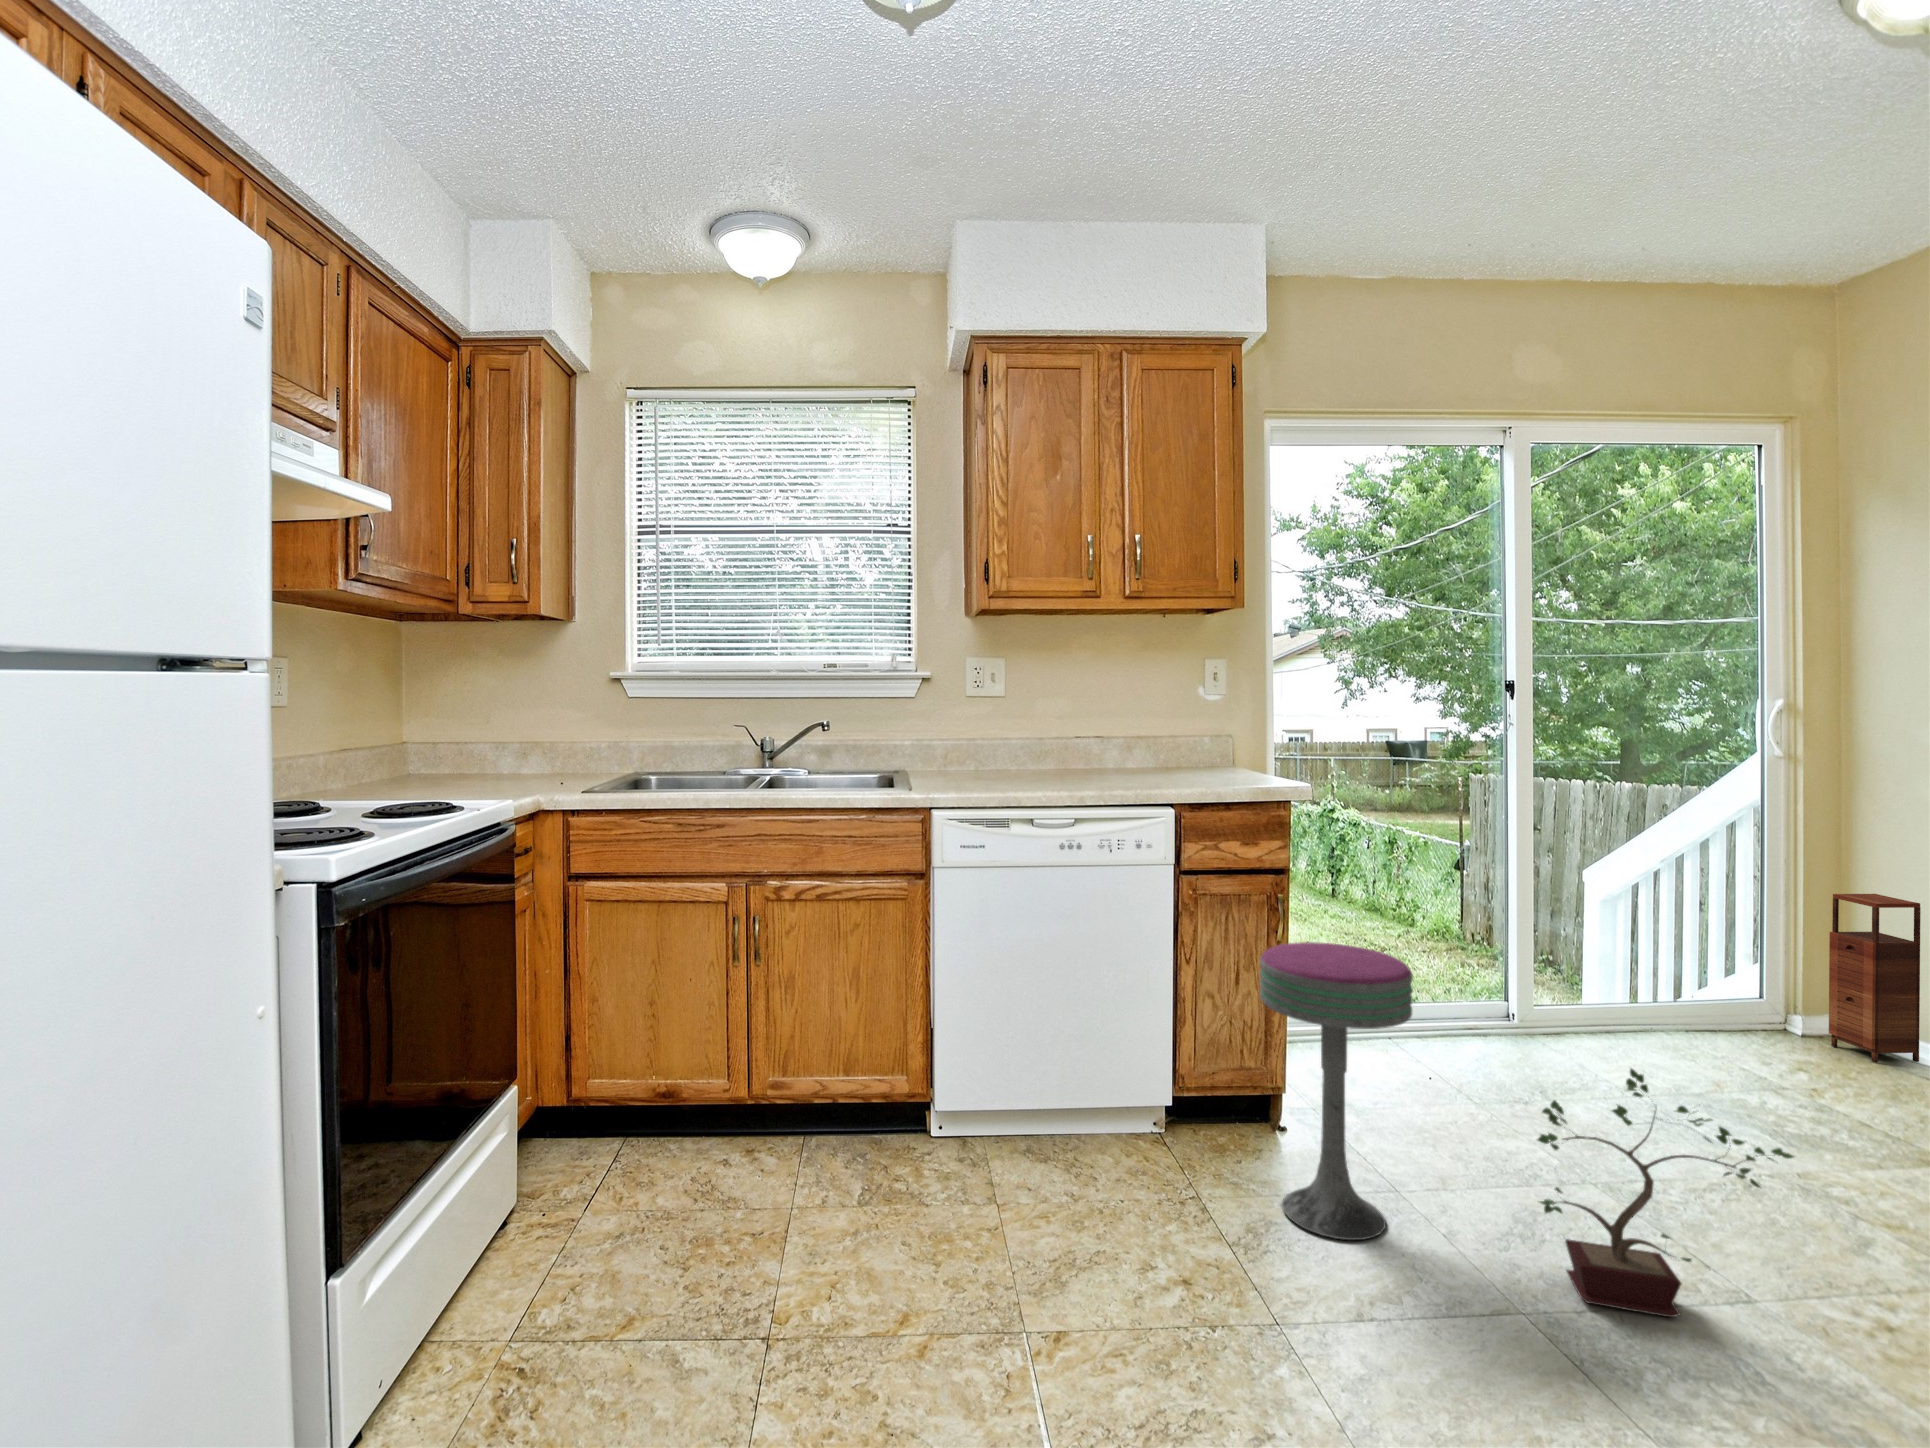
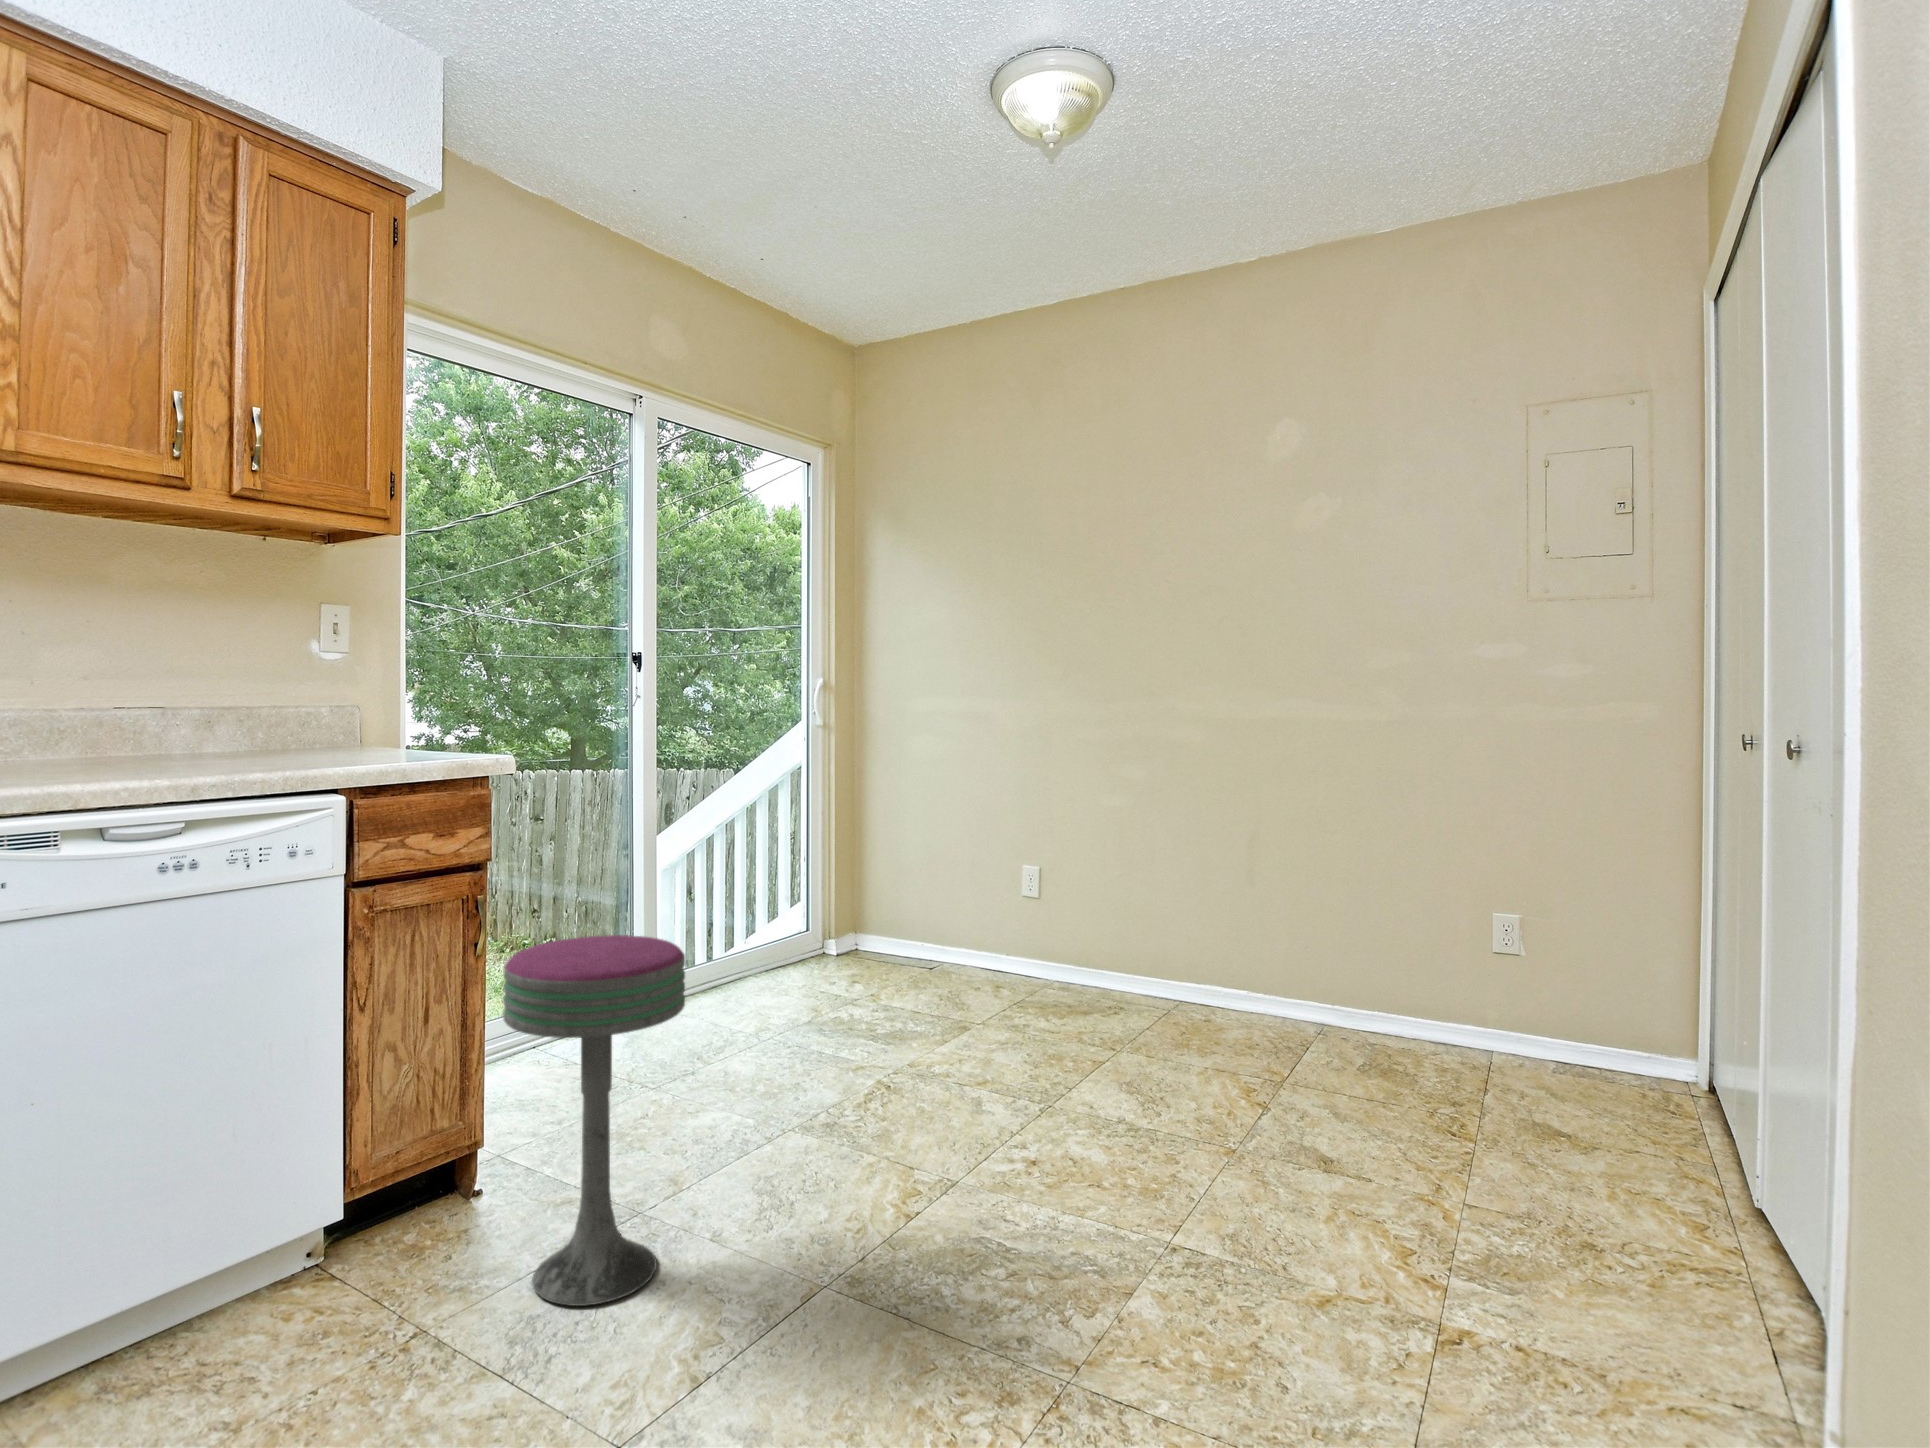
storage cabinet: present [1829,894,1921,1062] -> none [857,828,909,963]
potted plant: present [1538,1068,1794,1317] -> none [815,994,998,1246]

